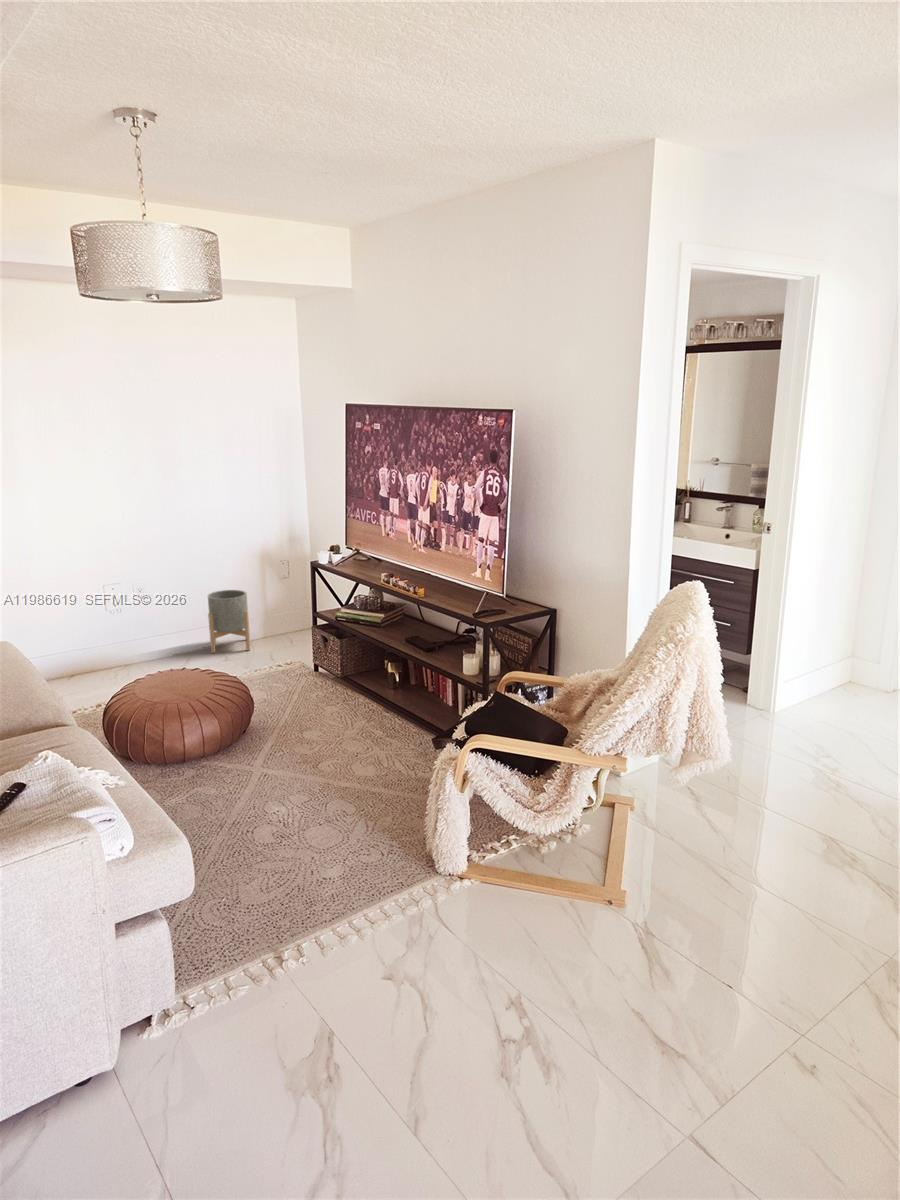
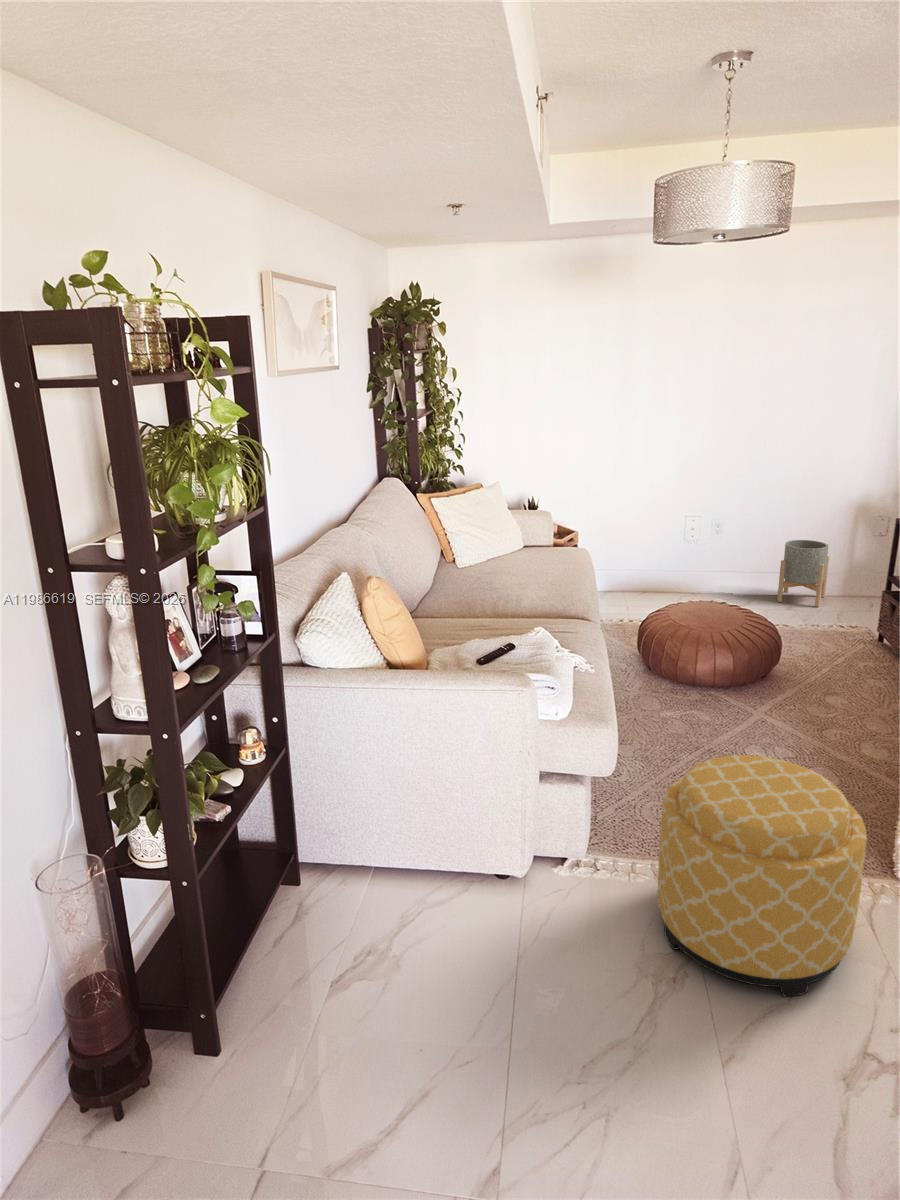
ottoman: none [266,810,459,1050] -> present [658,755,867,996]

